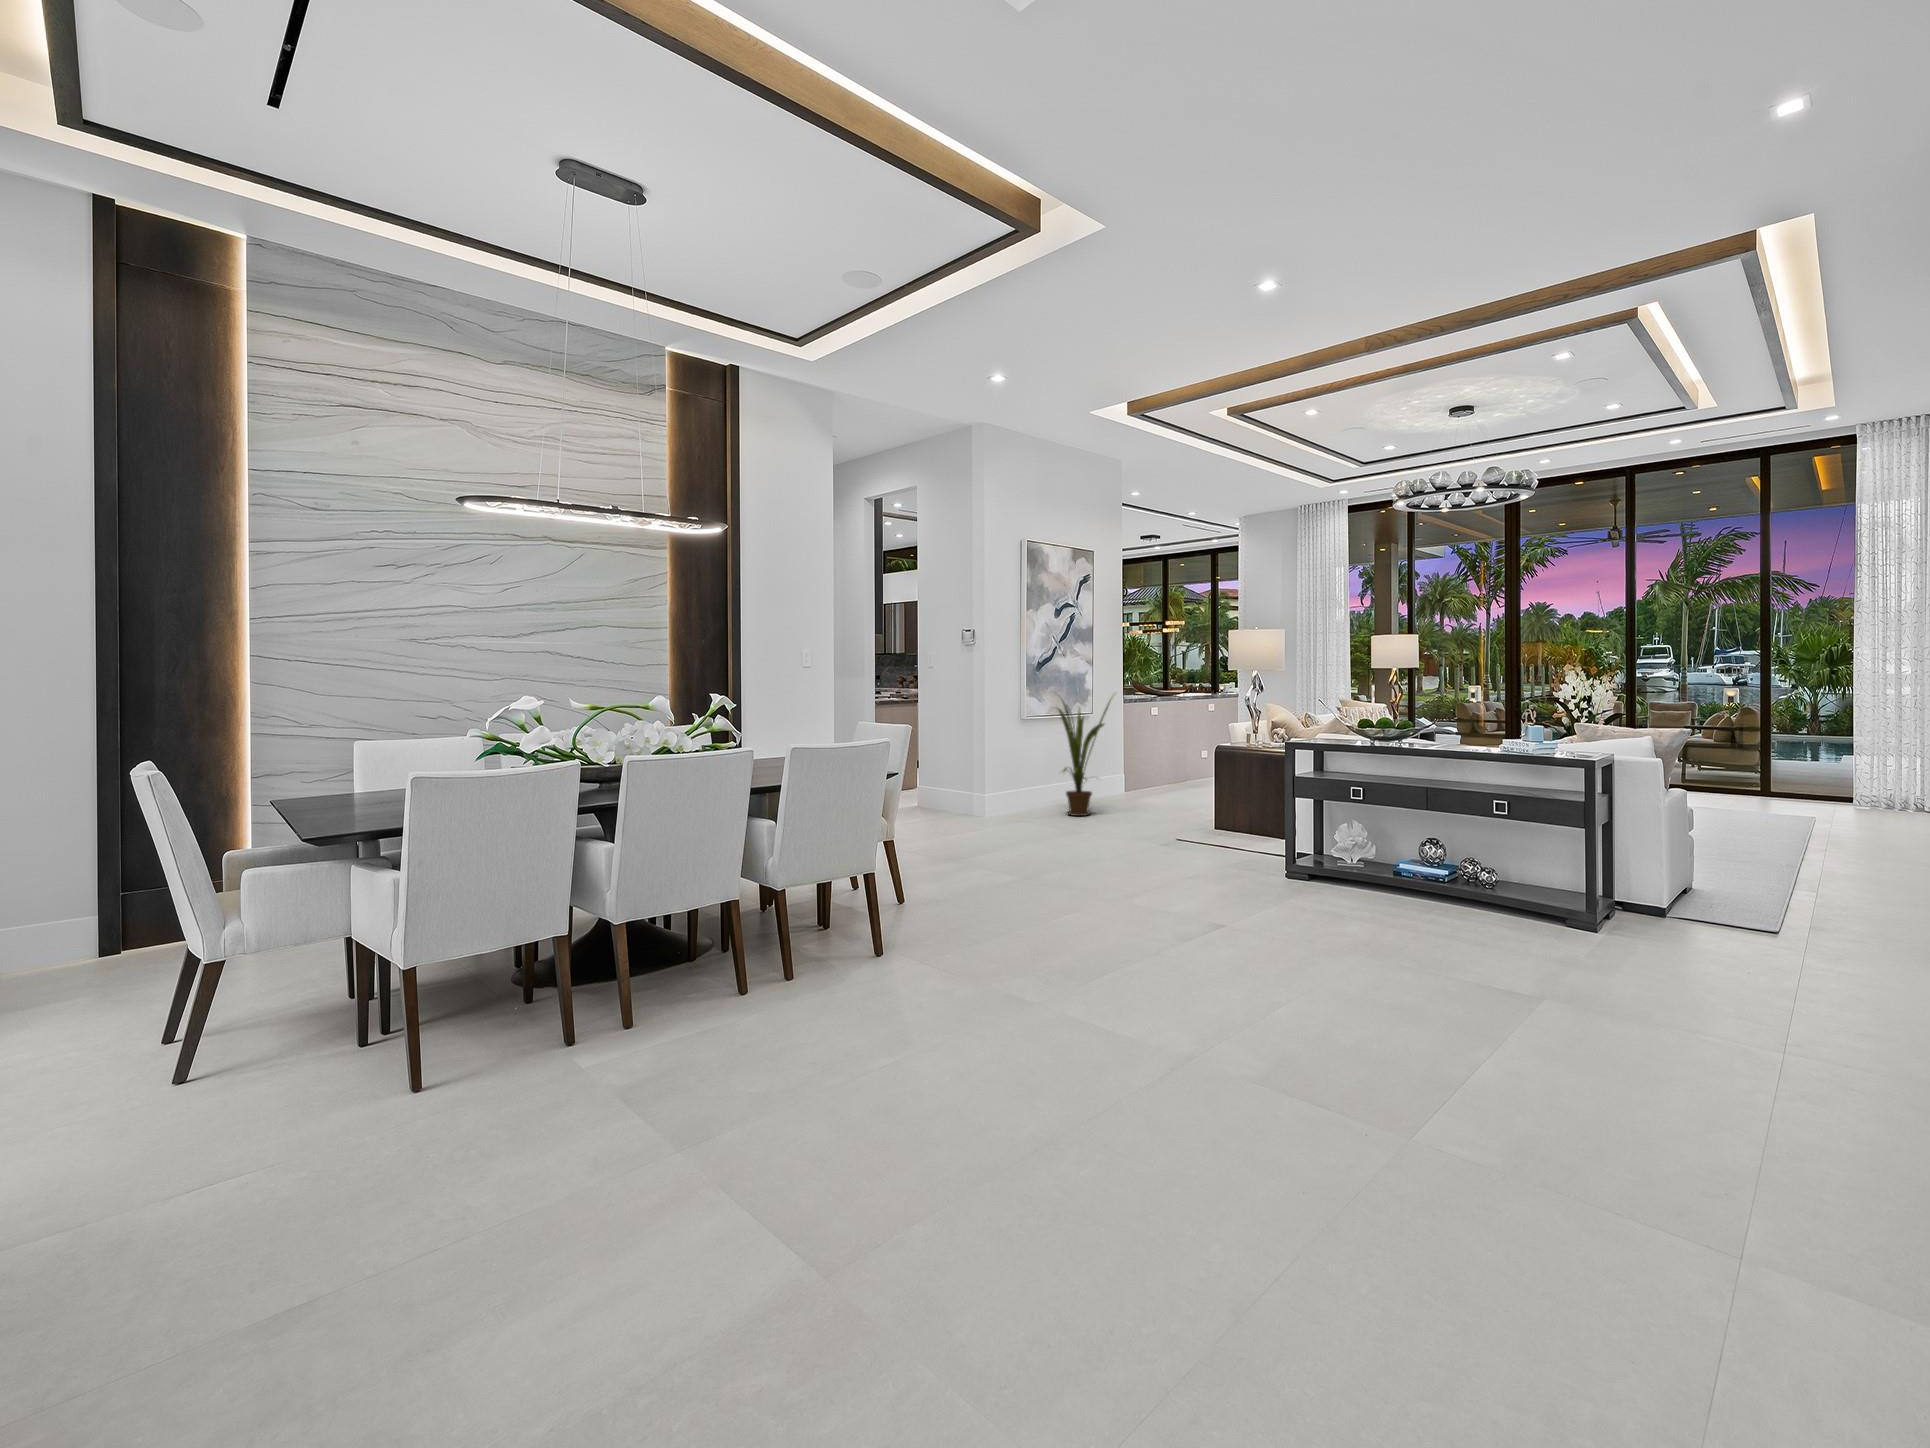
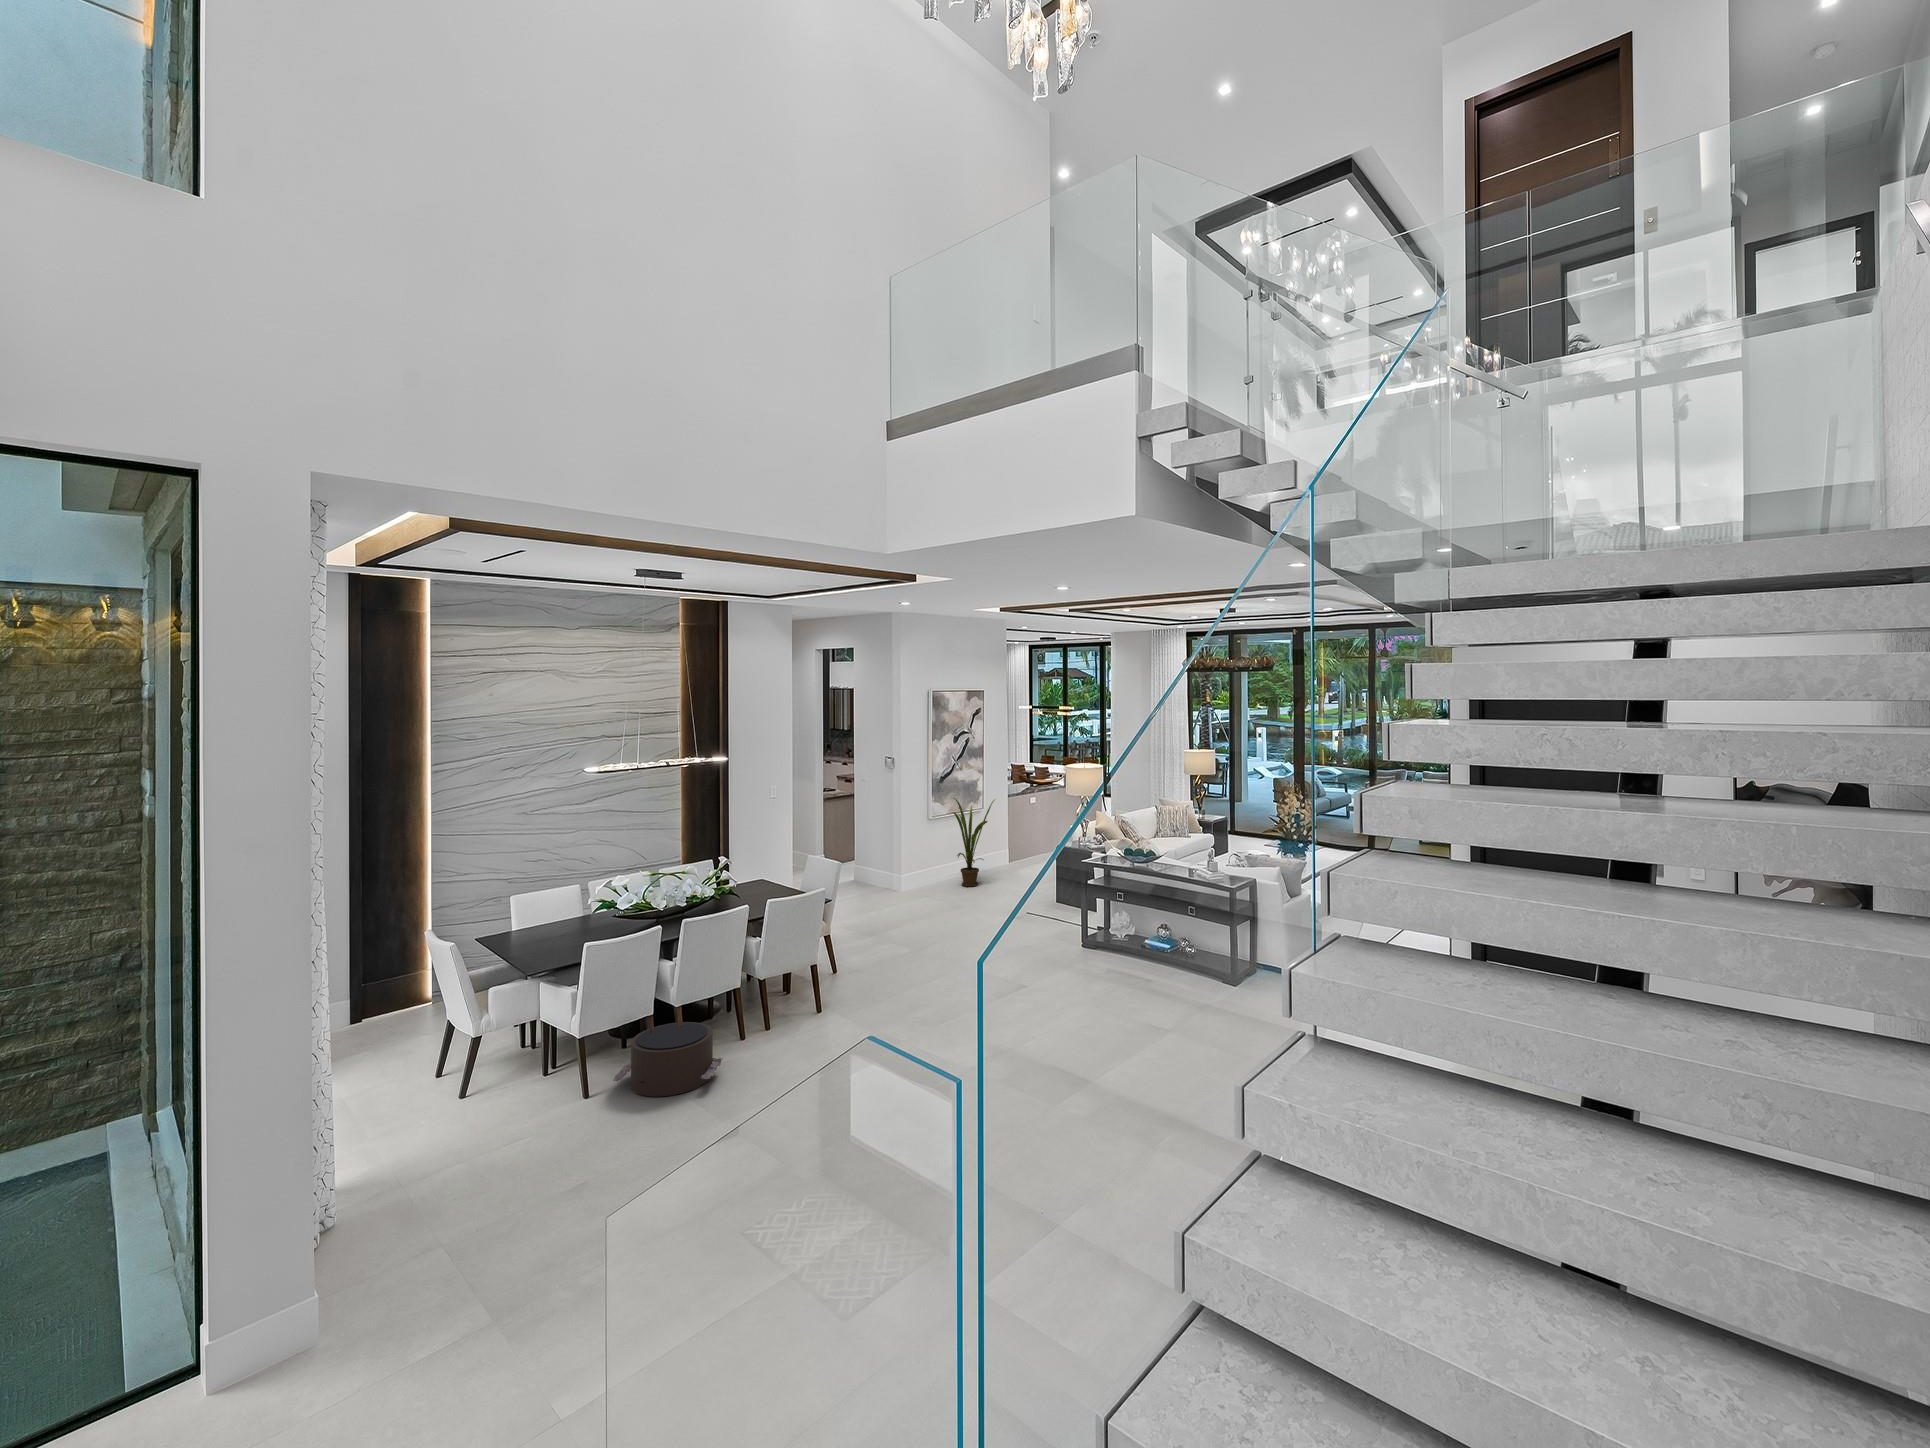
pouf: none [472,952,700,1090] -> present [613,1022,723,1097]

